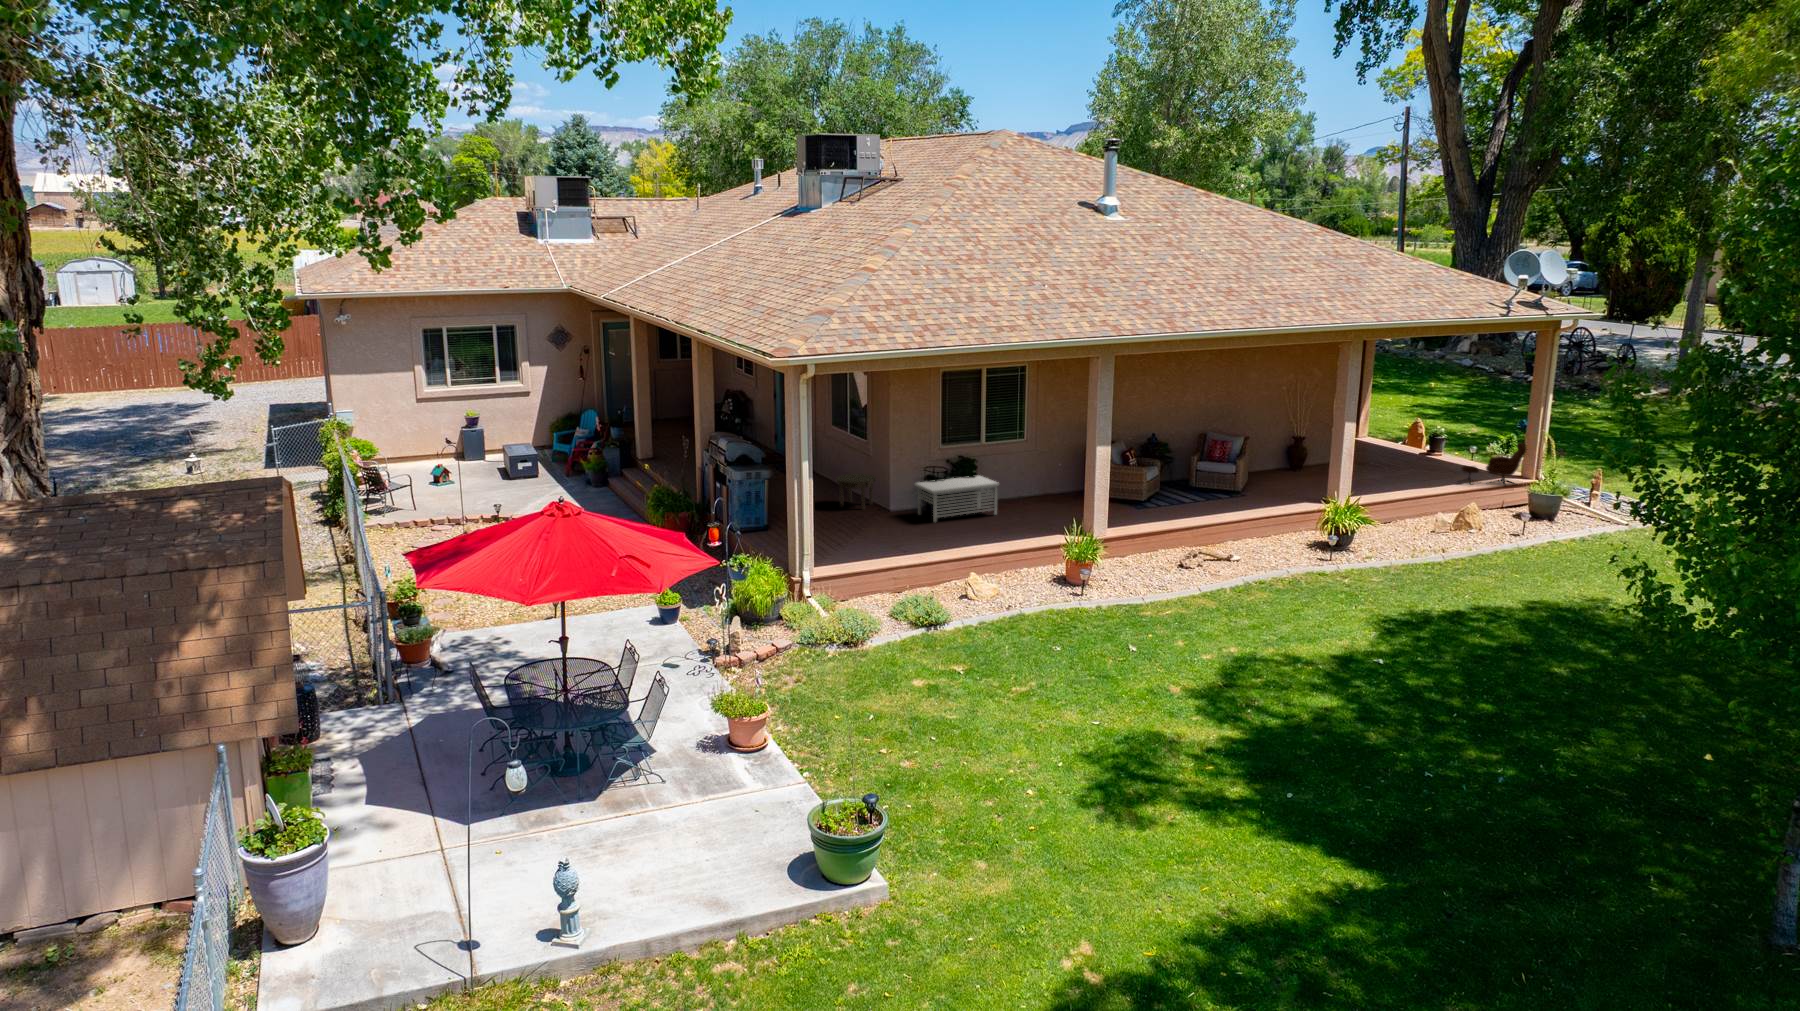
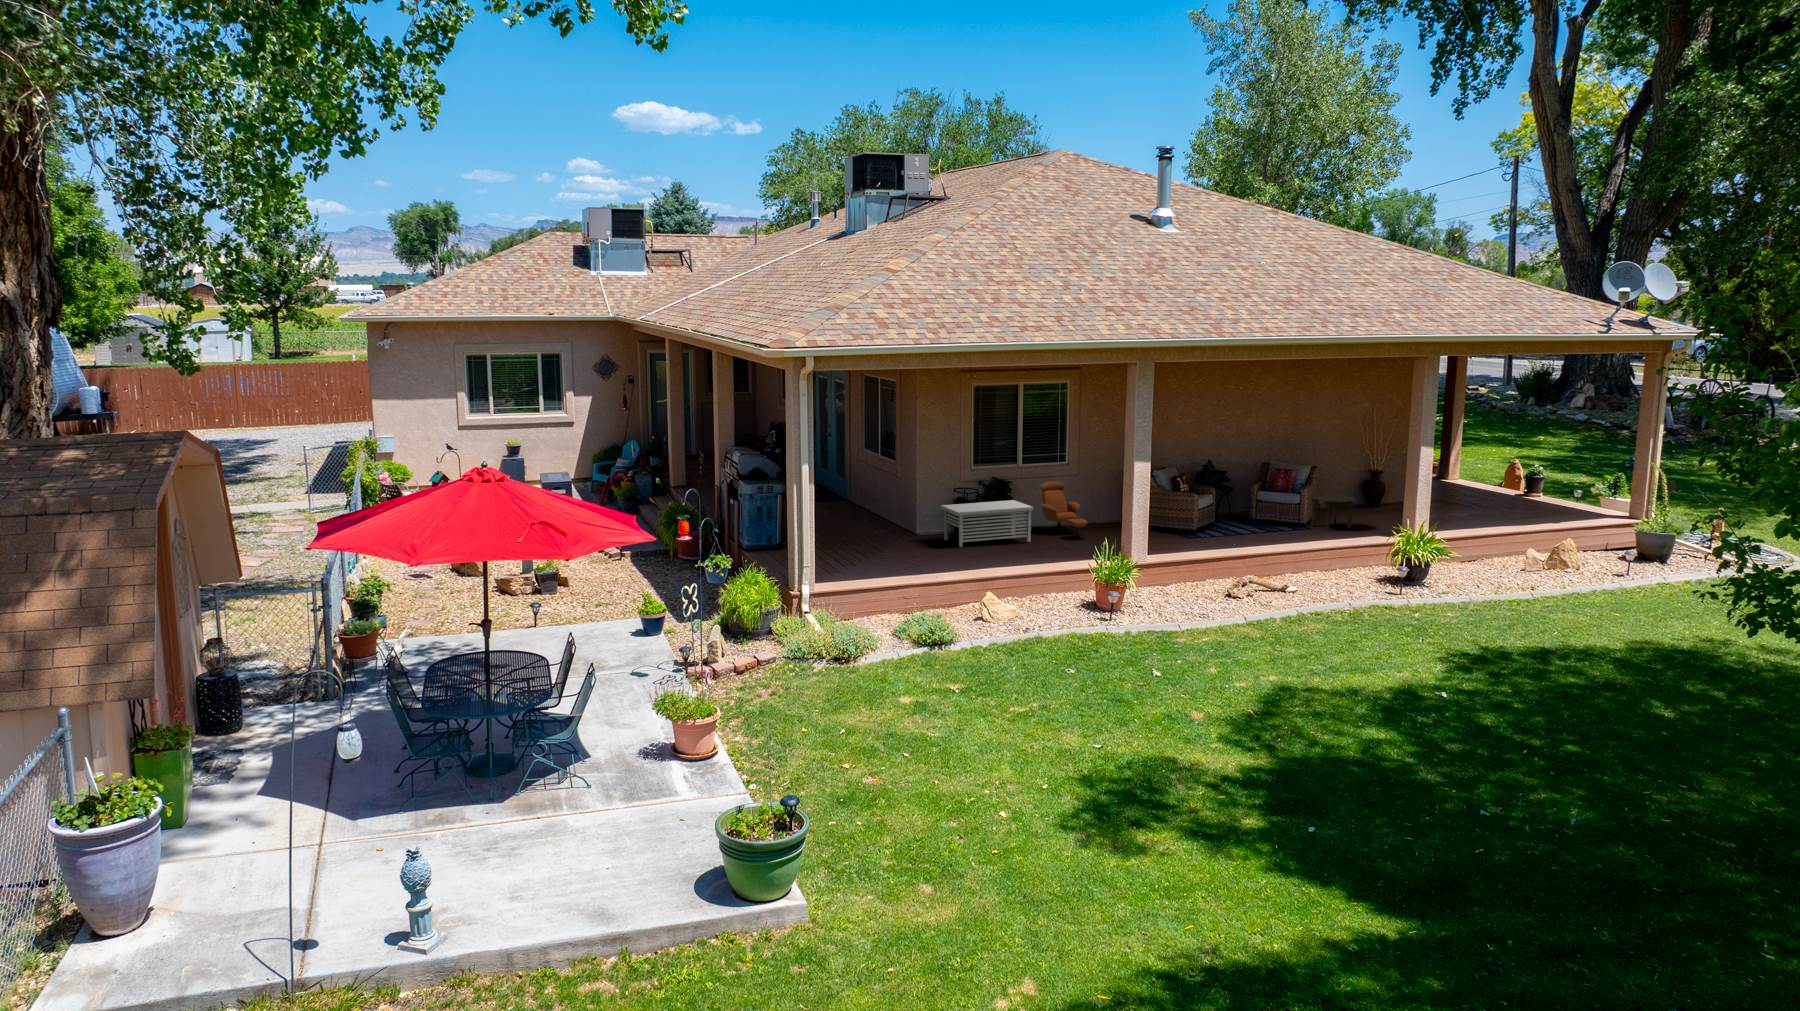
lounge chair: present [1462,443,1526,484] -> present [1040,481,1087,540]
side table: present [836,474,876,510] -> present [1311,495,1355,531]

